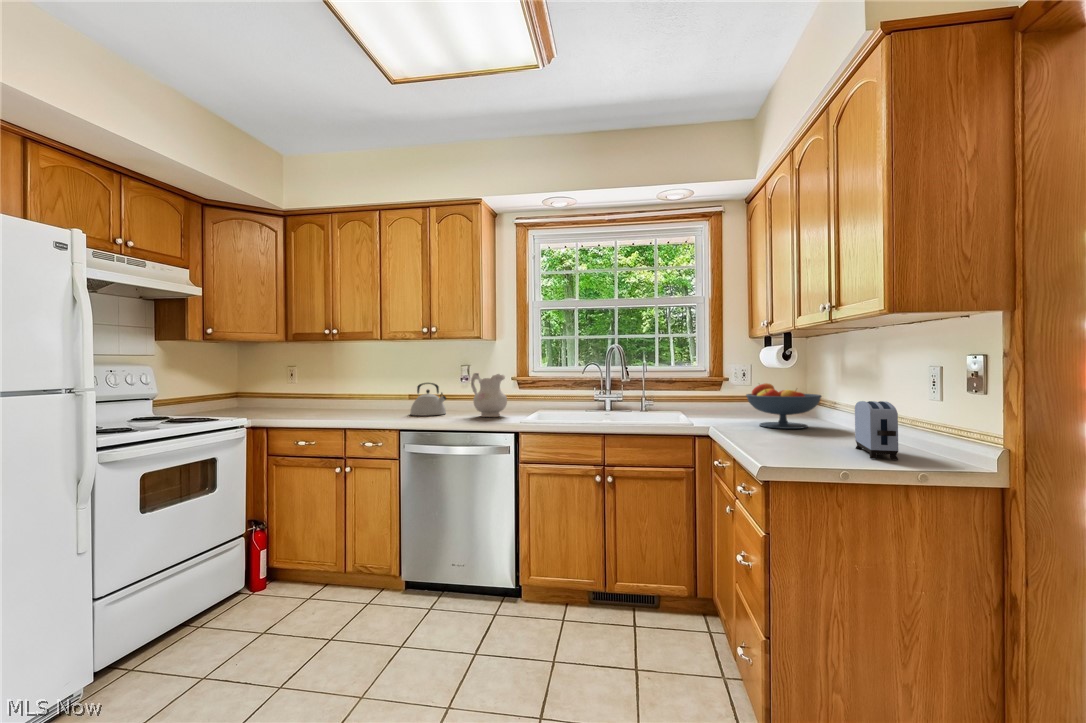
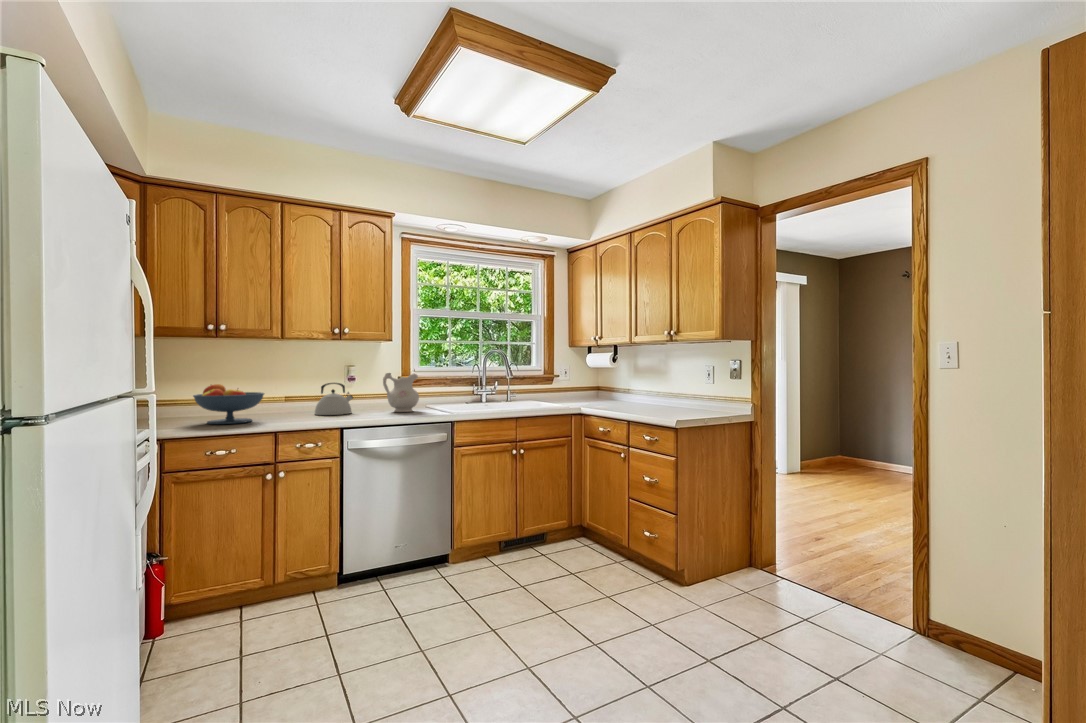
fruit bowl: present [746,383,822,429] -> present [193,384,264,424]
toaster: present [855,401,898,460] -> none [680,386,715,415]

